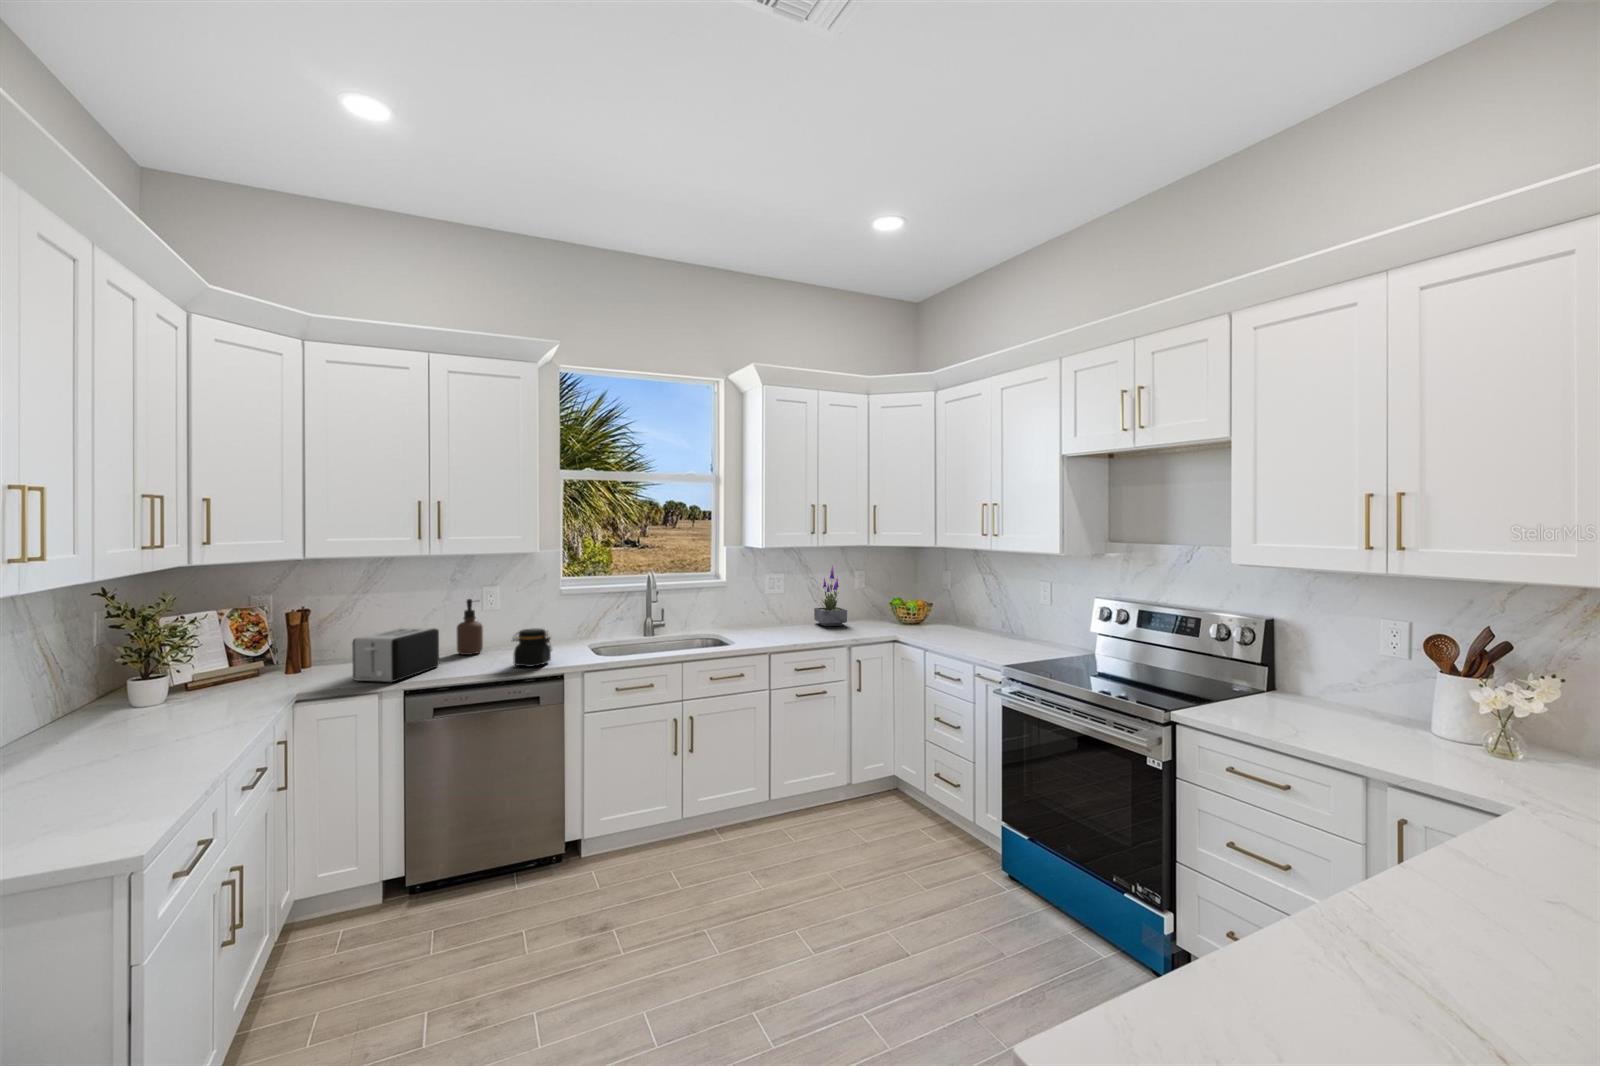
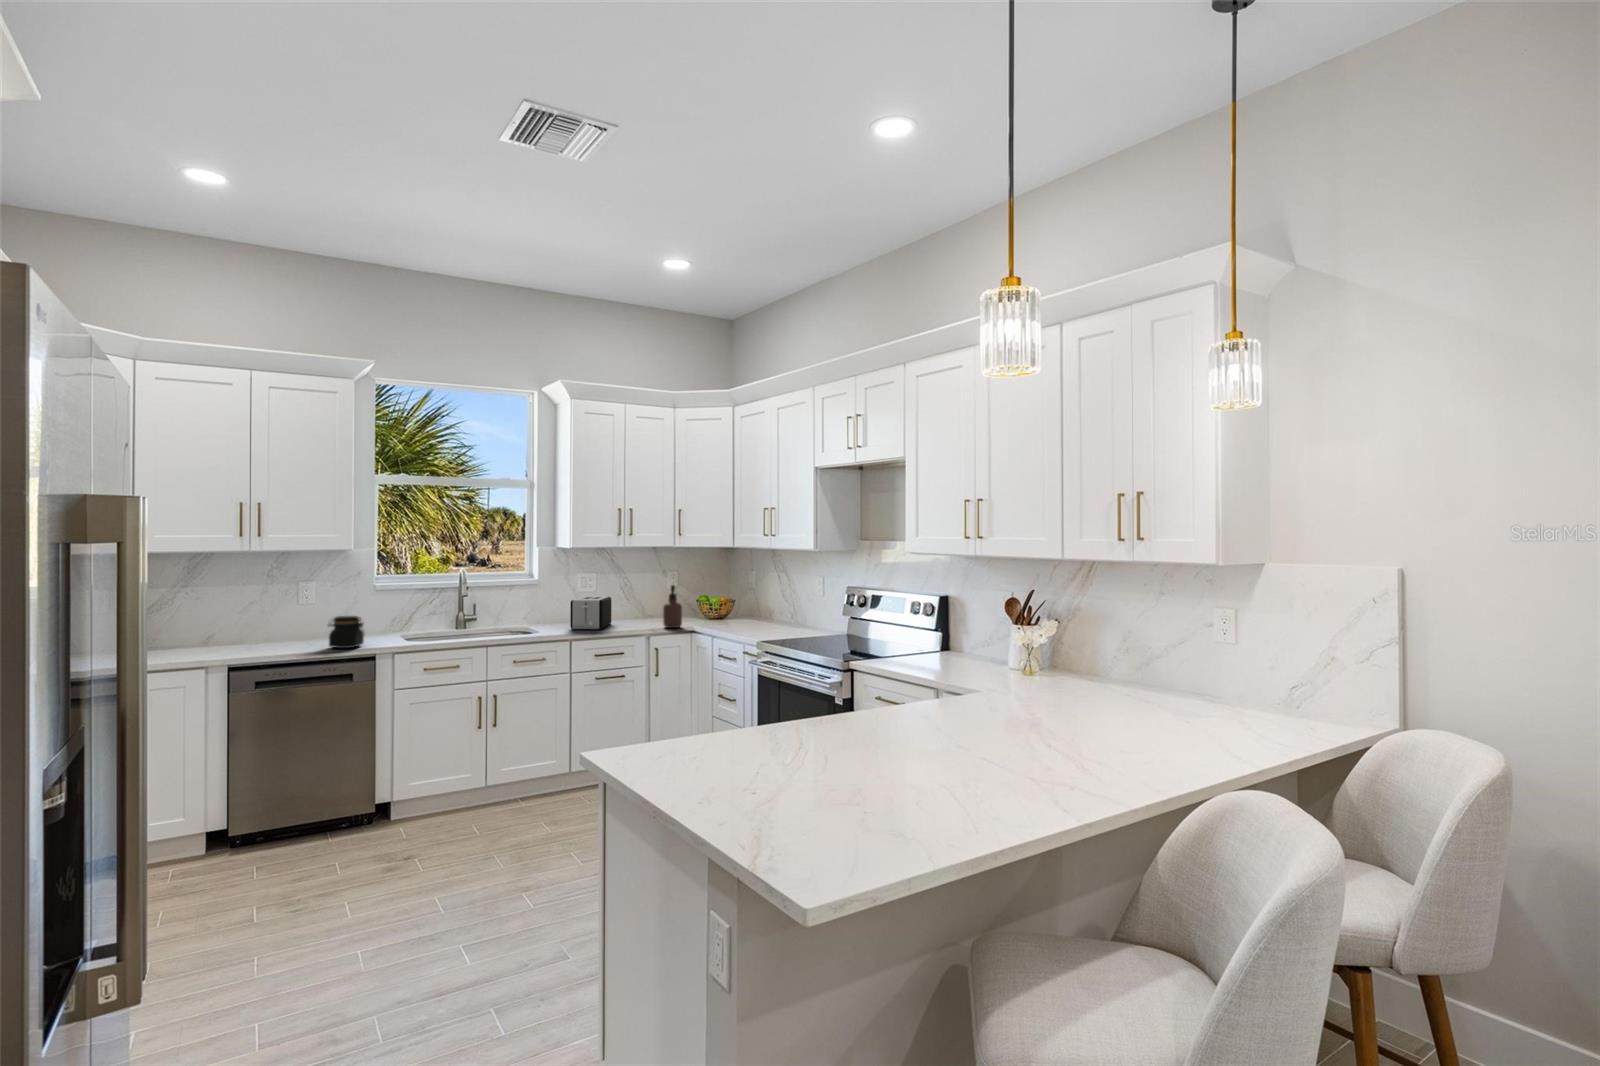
potted plant: present [814,566,847,626] -> none [625,564,655,621]
soap dispenser: present [457,599,483,655] -> present [663,585,682,628]
toaster: present [352,628,439,682] -> present [570,597,612,629]

